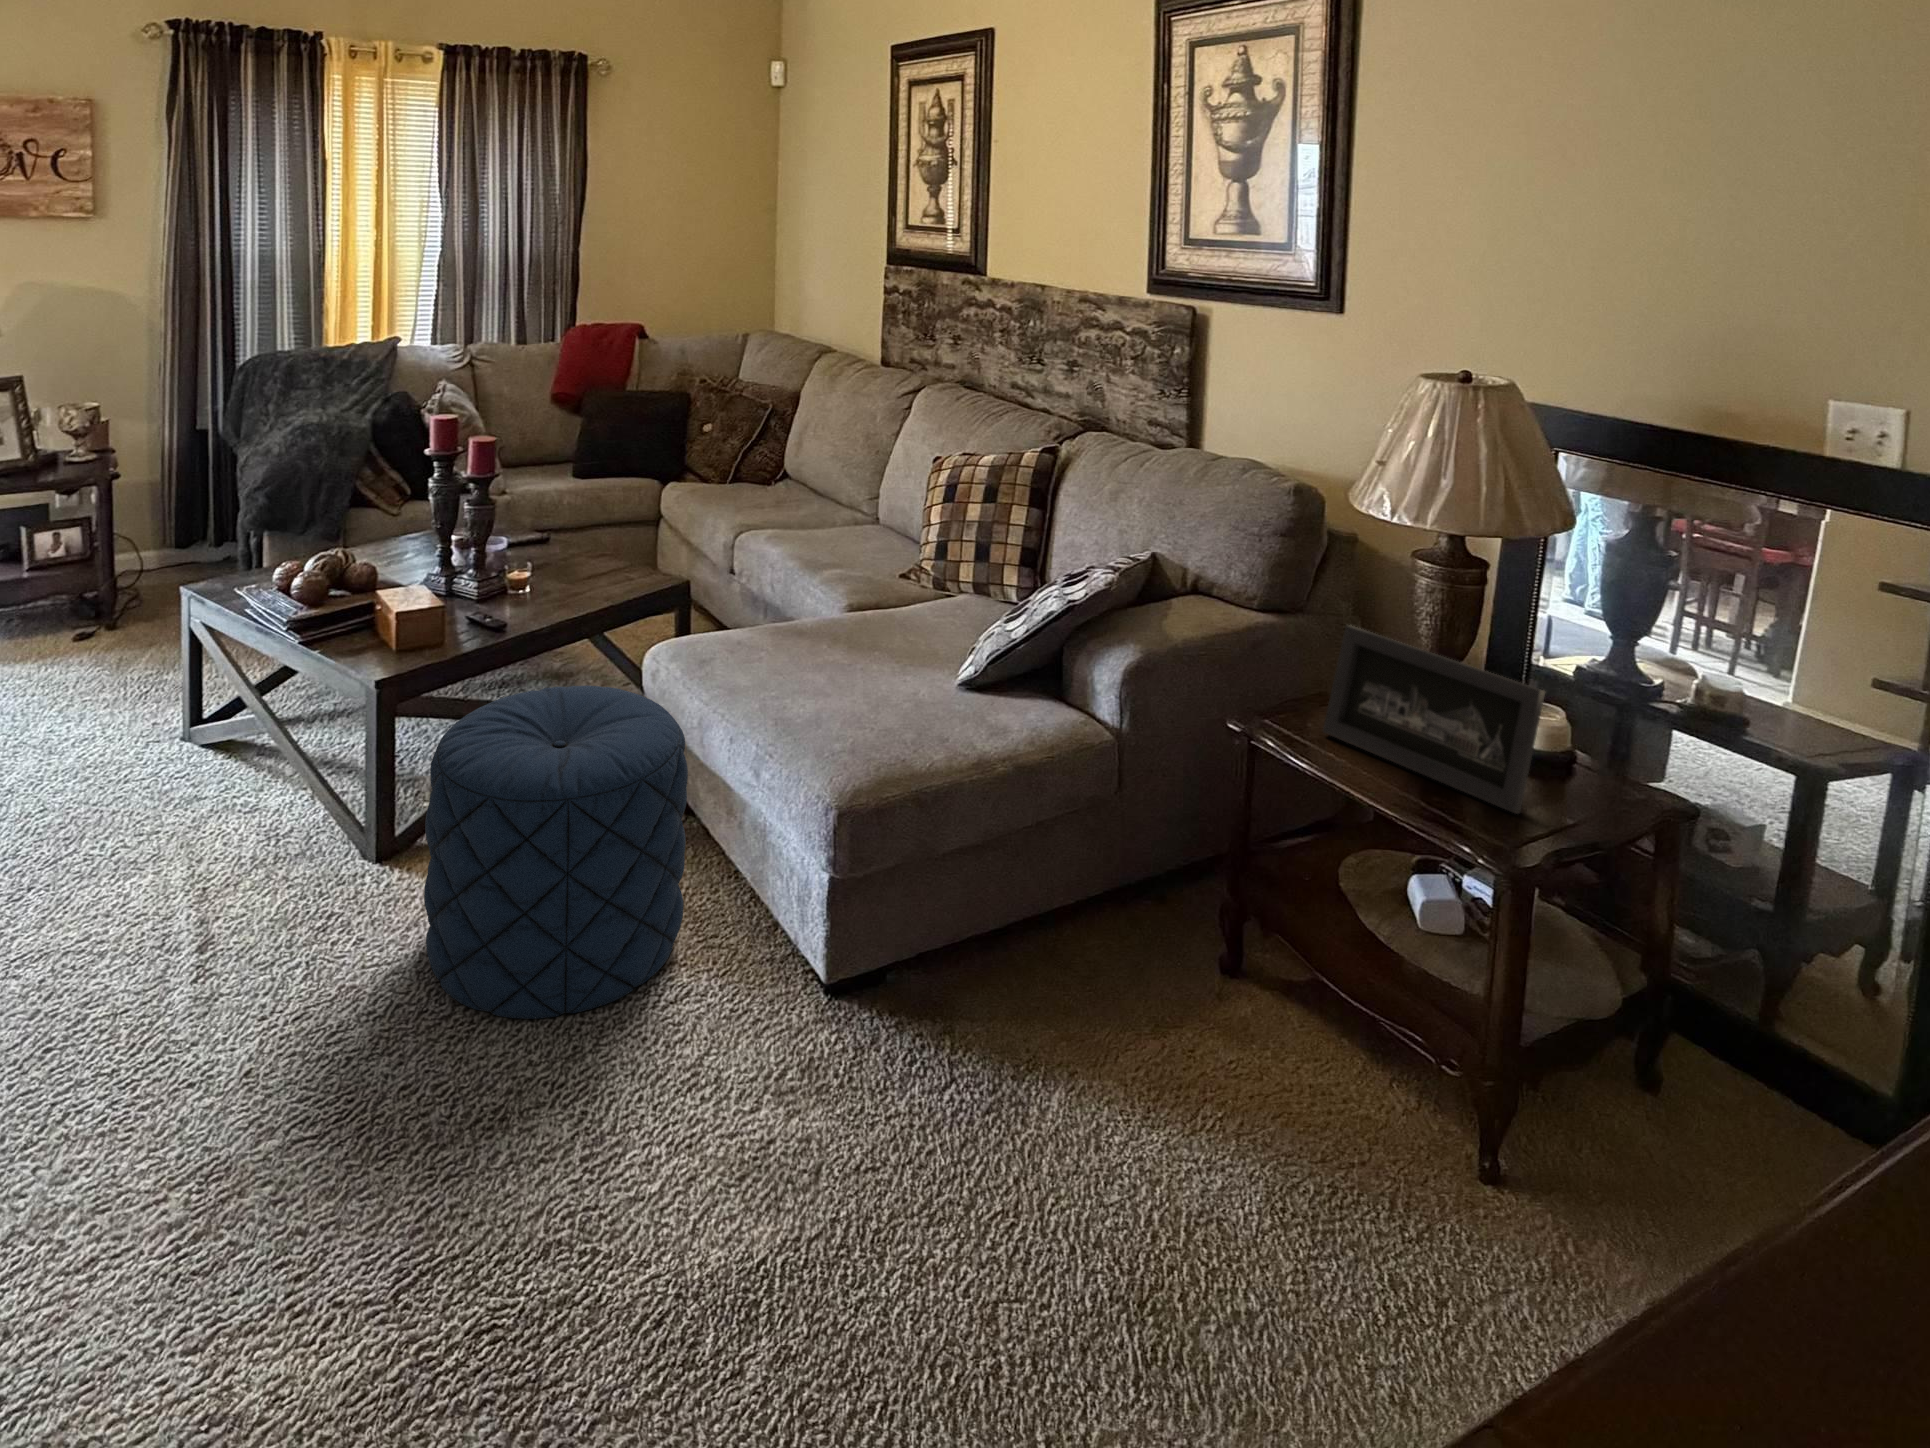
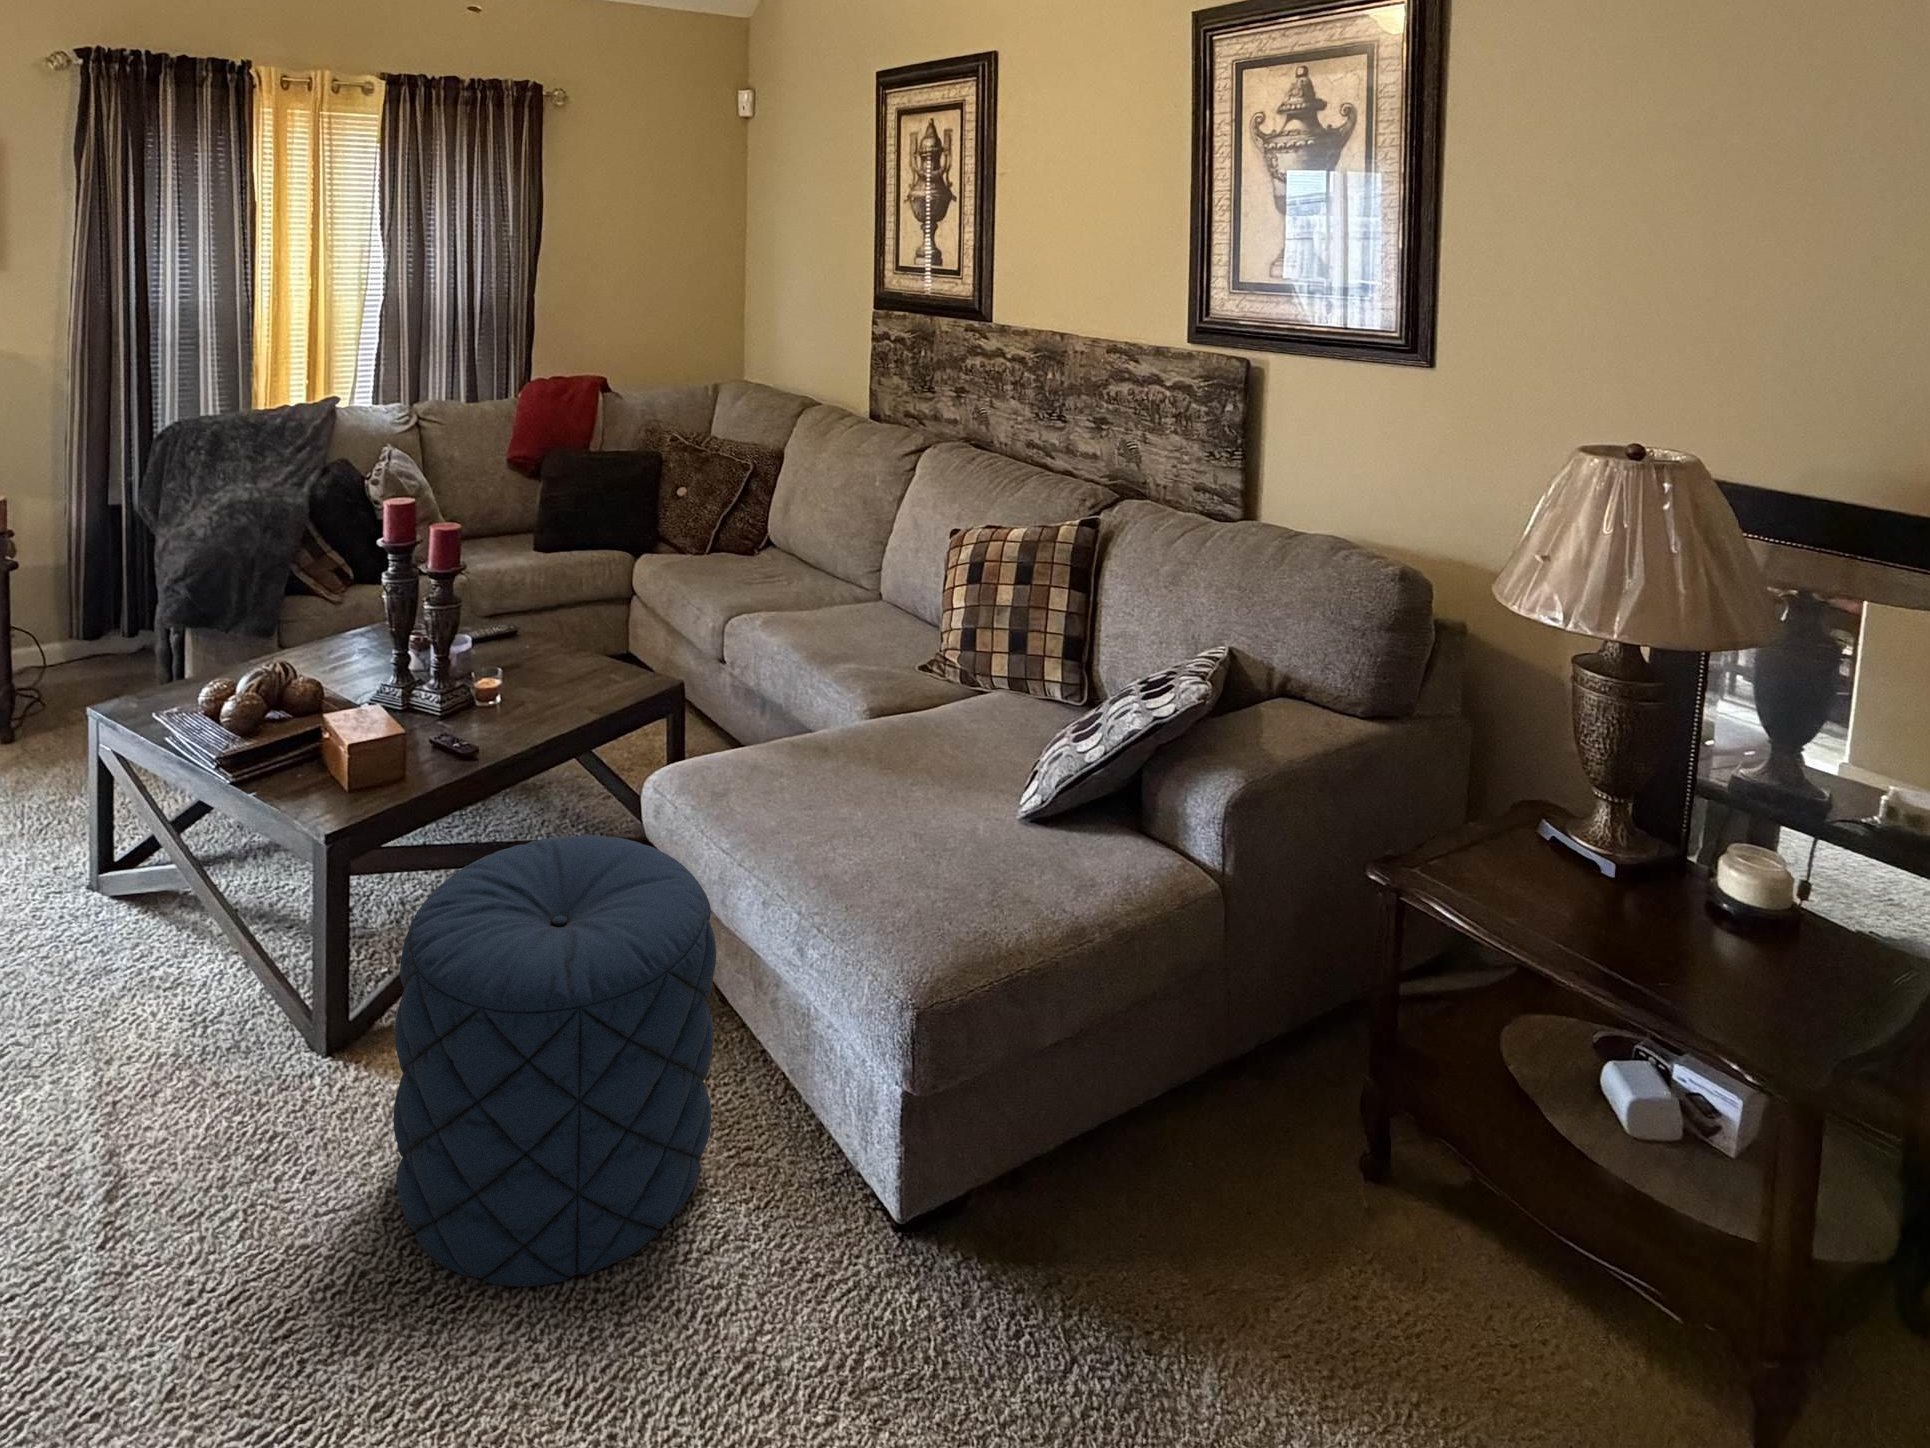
picture frame: present [1323,625,1545,814] -> none [1489,754,1797,1005]

